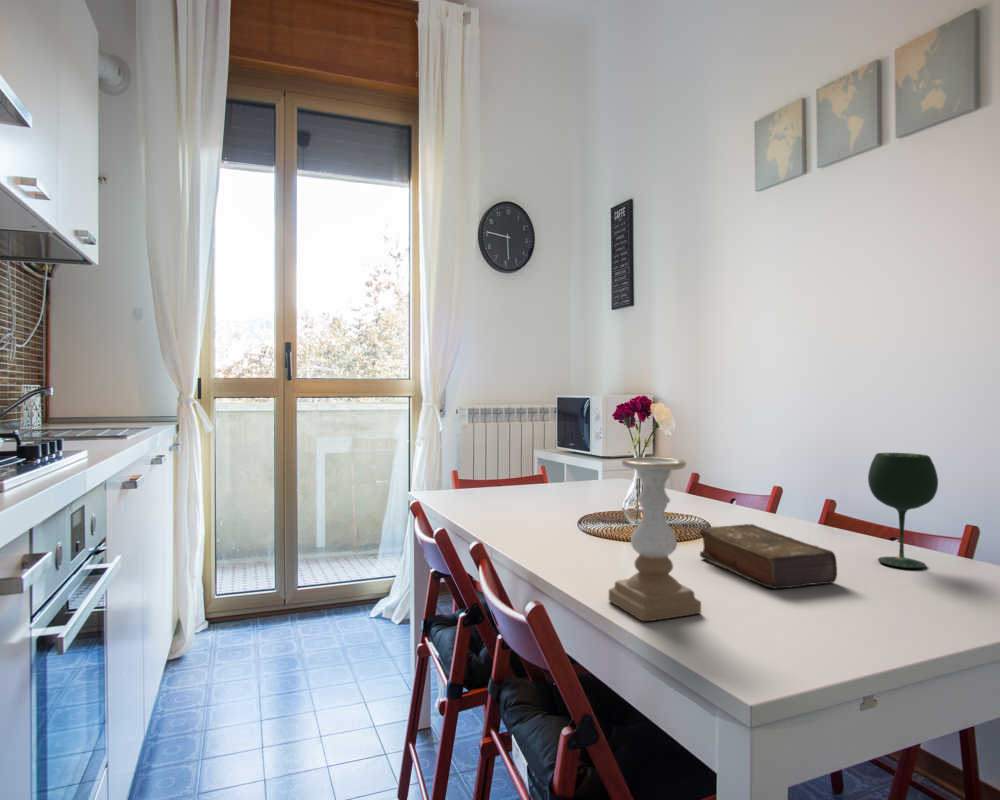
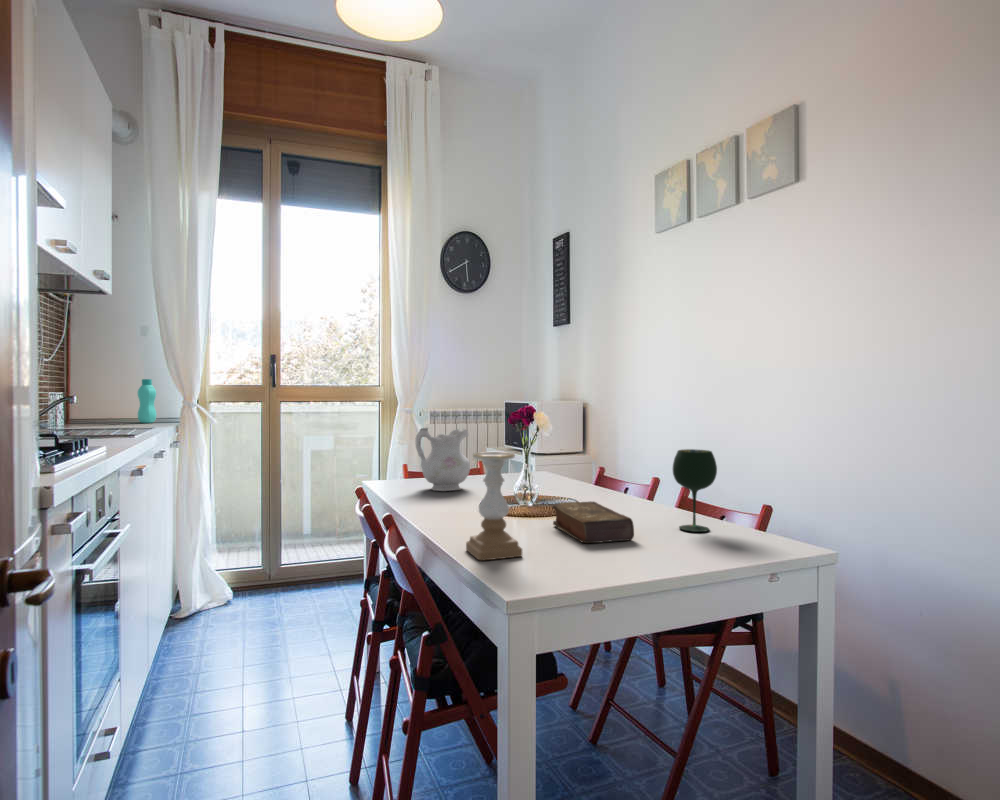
bottle: none [130,370,152,422] -> present [138,379,156,423]
ceramic pitcher: none [480,426,547,506] -> present [416,428,470,491]

